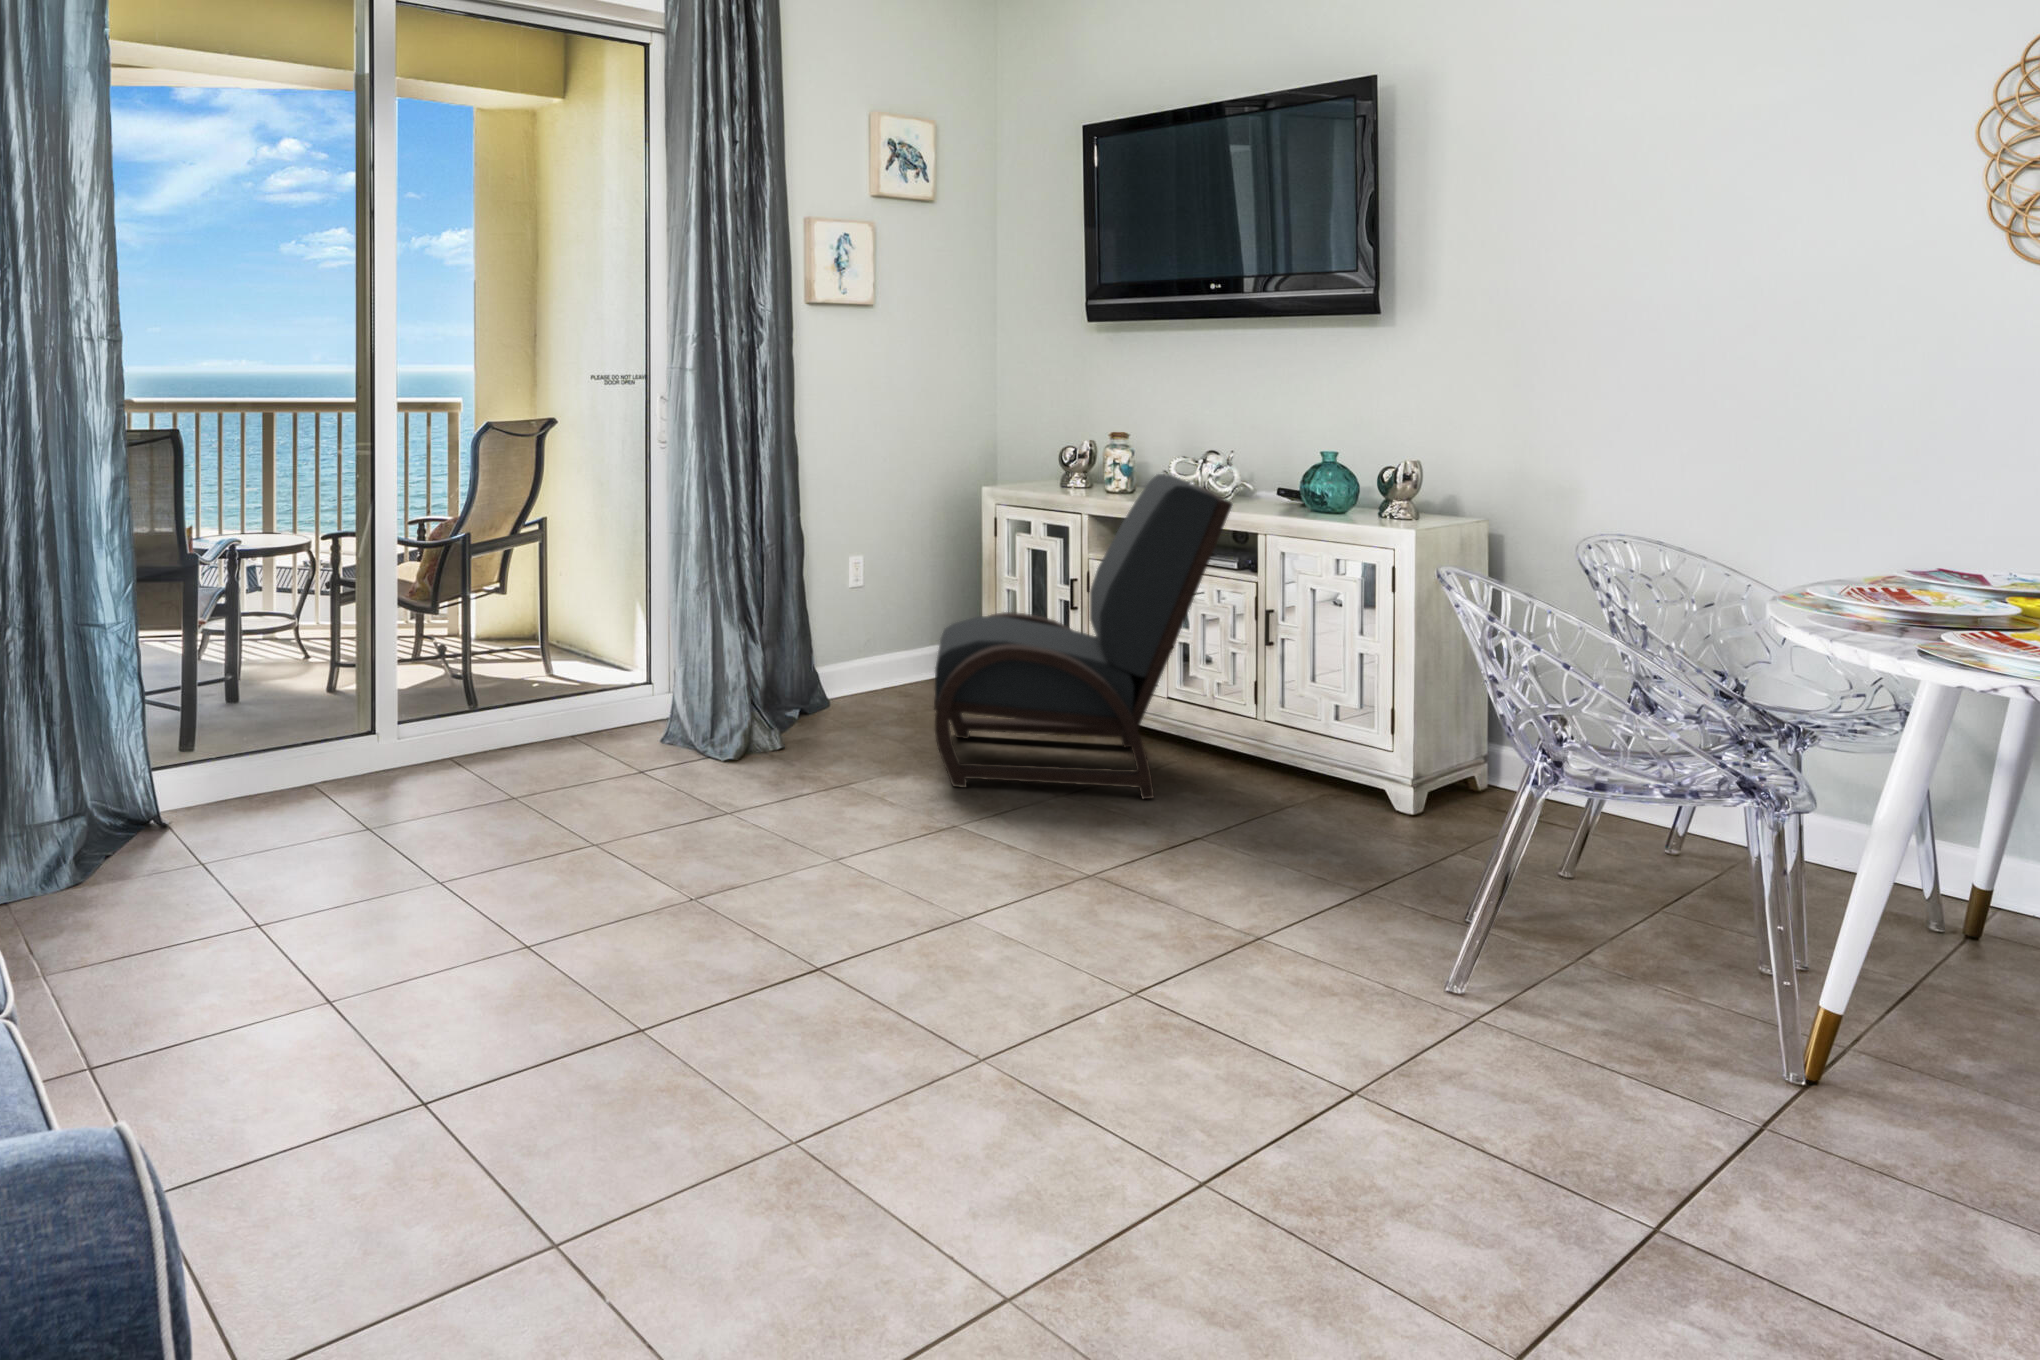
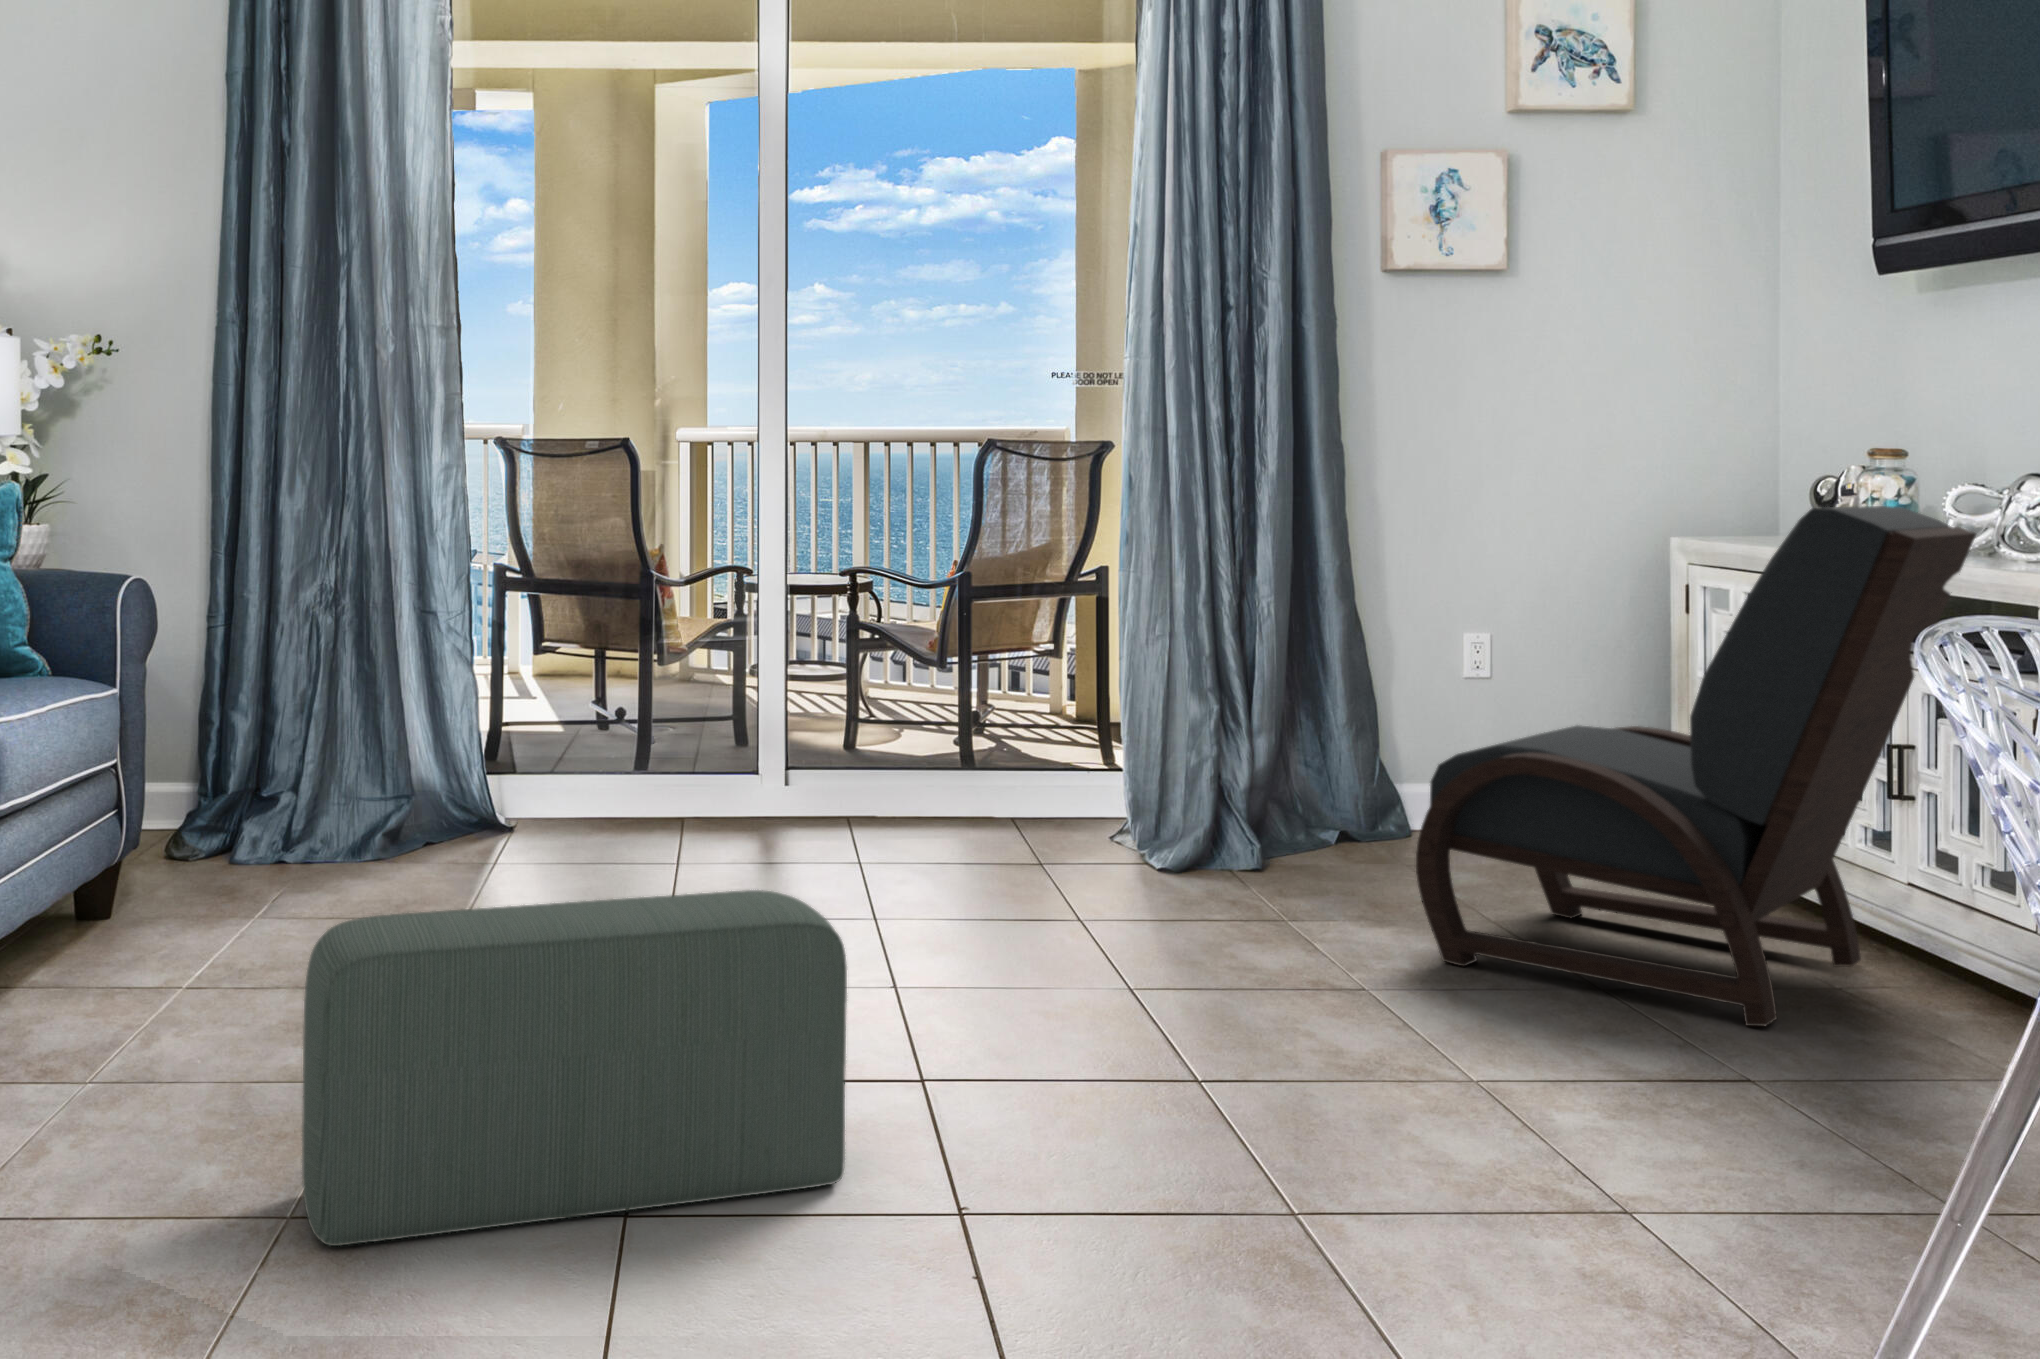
pouf: none [542,852,886,1246] -> present [302,890,847,1246]

